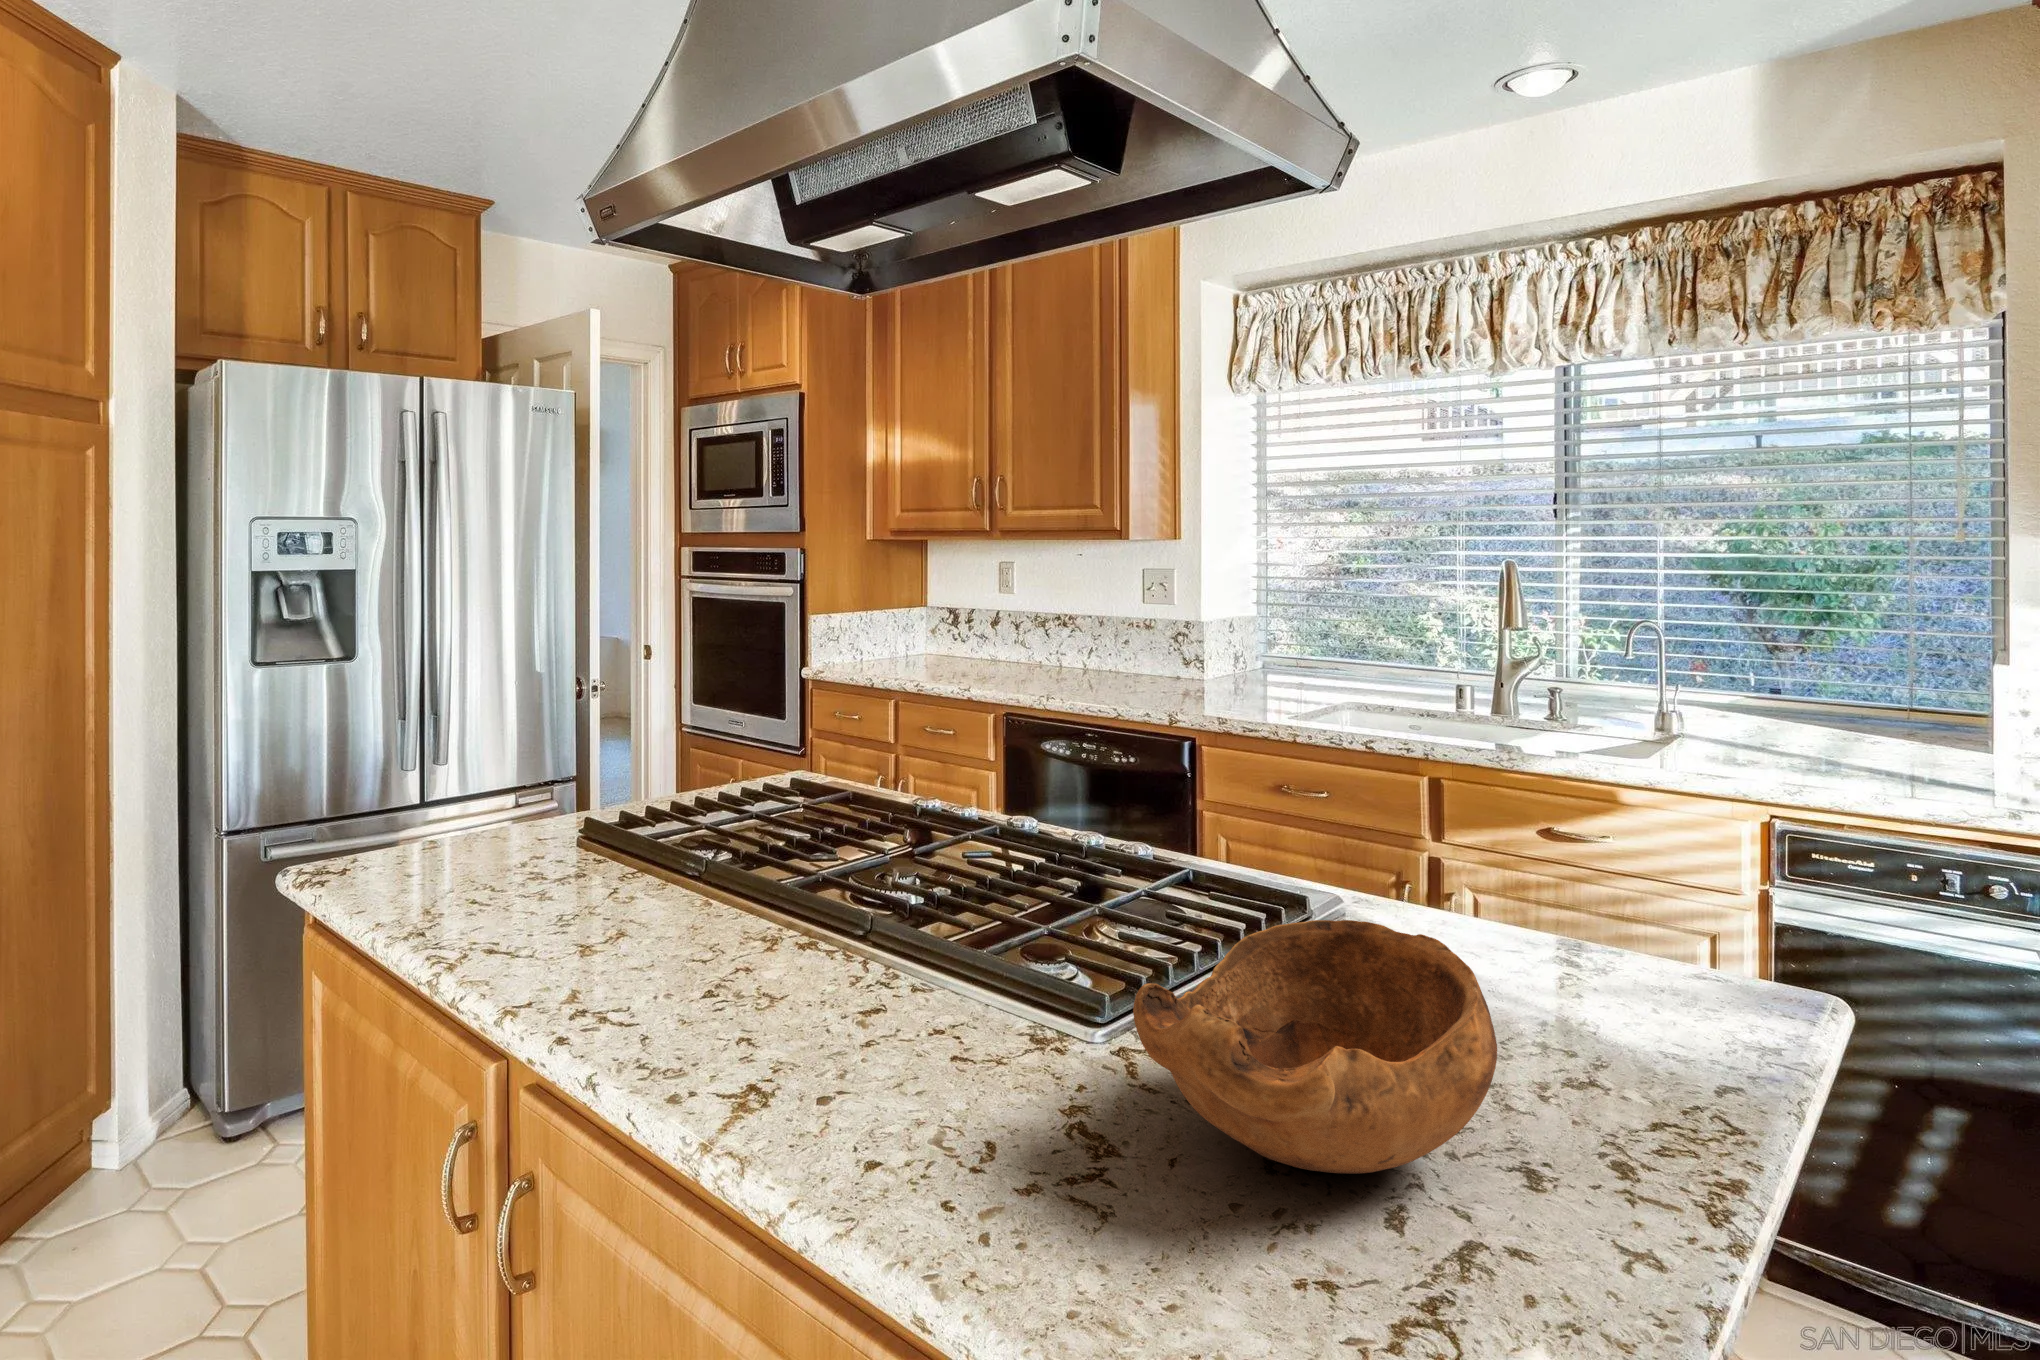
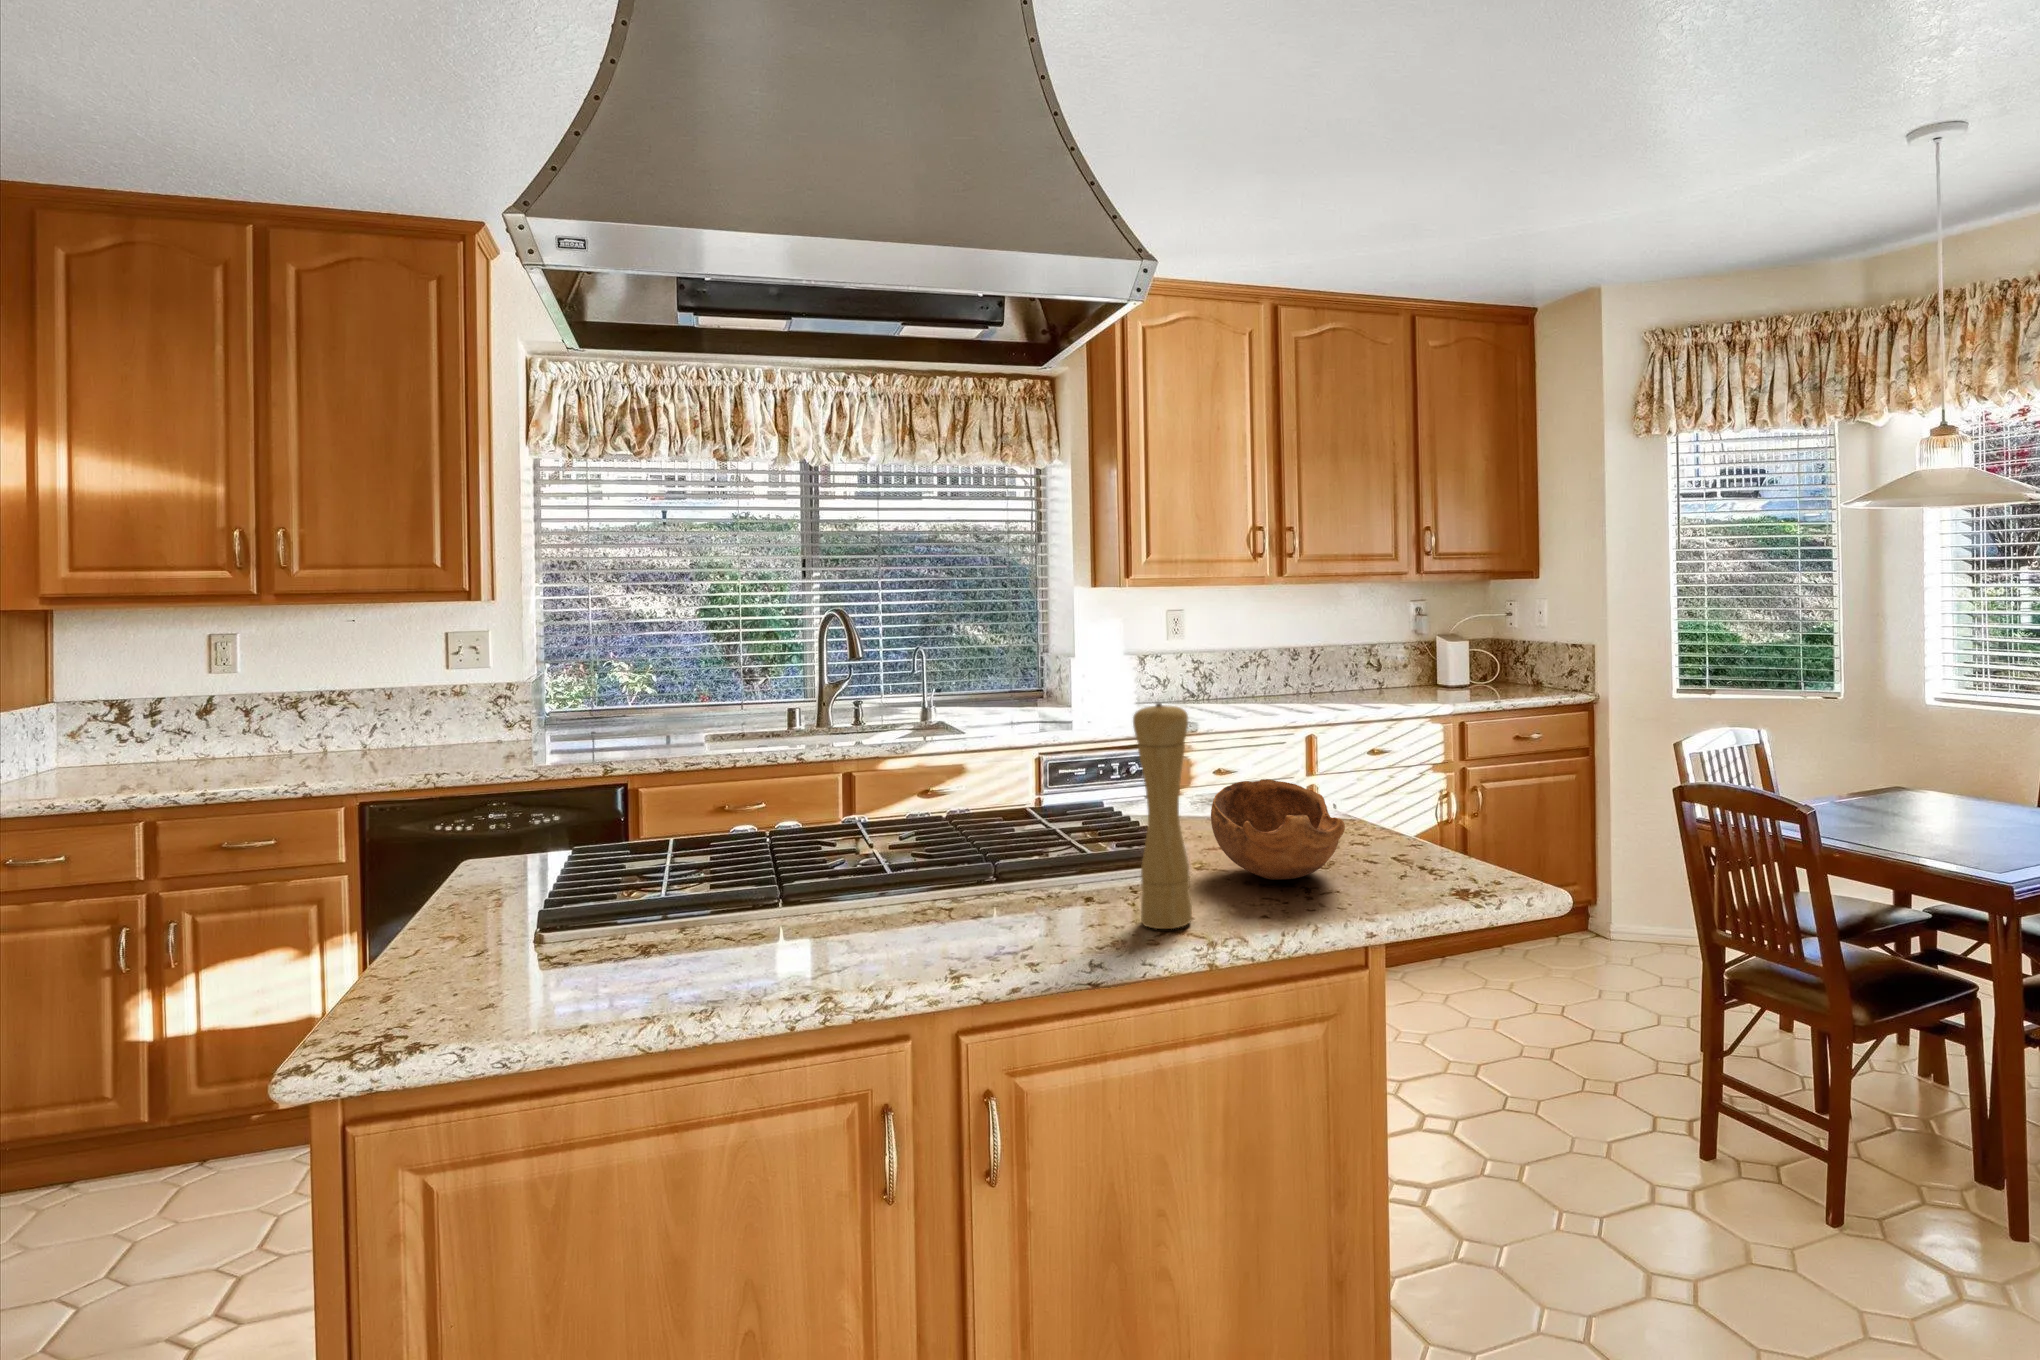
pepper mill: none [878,699,977,1110] -> present [1133,702,1192,929]

